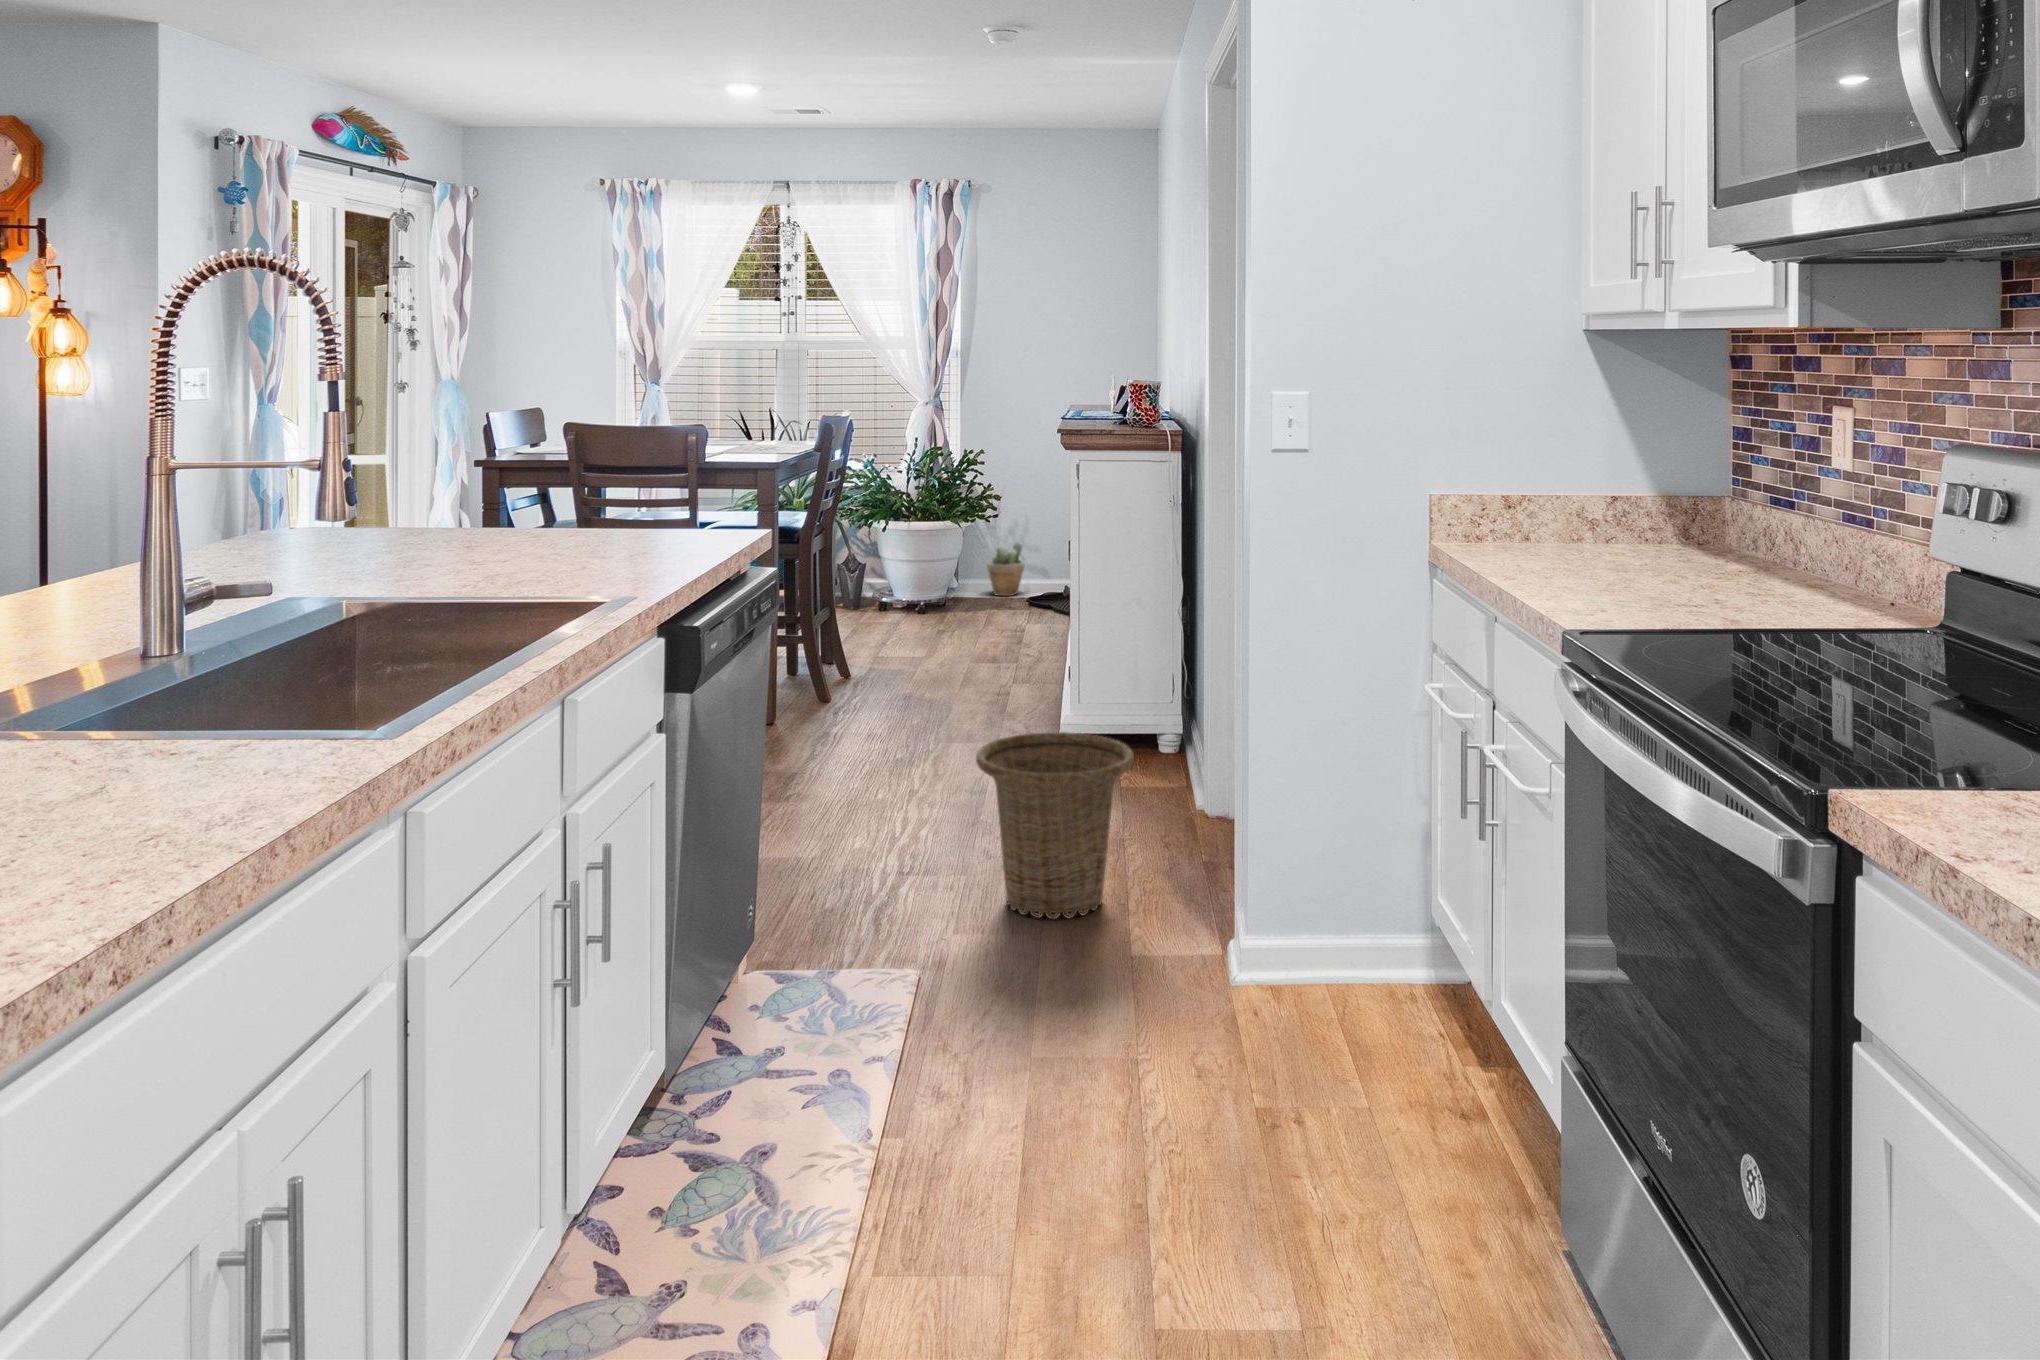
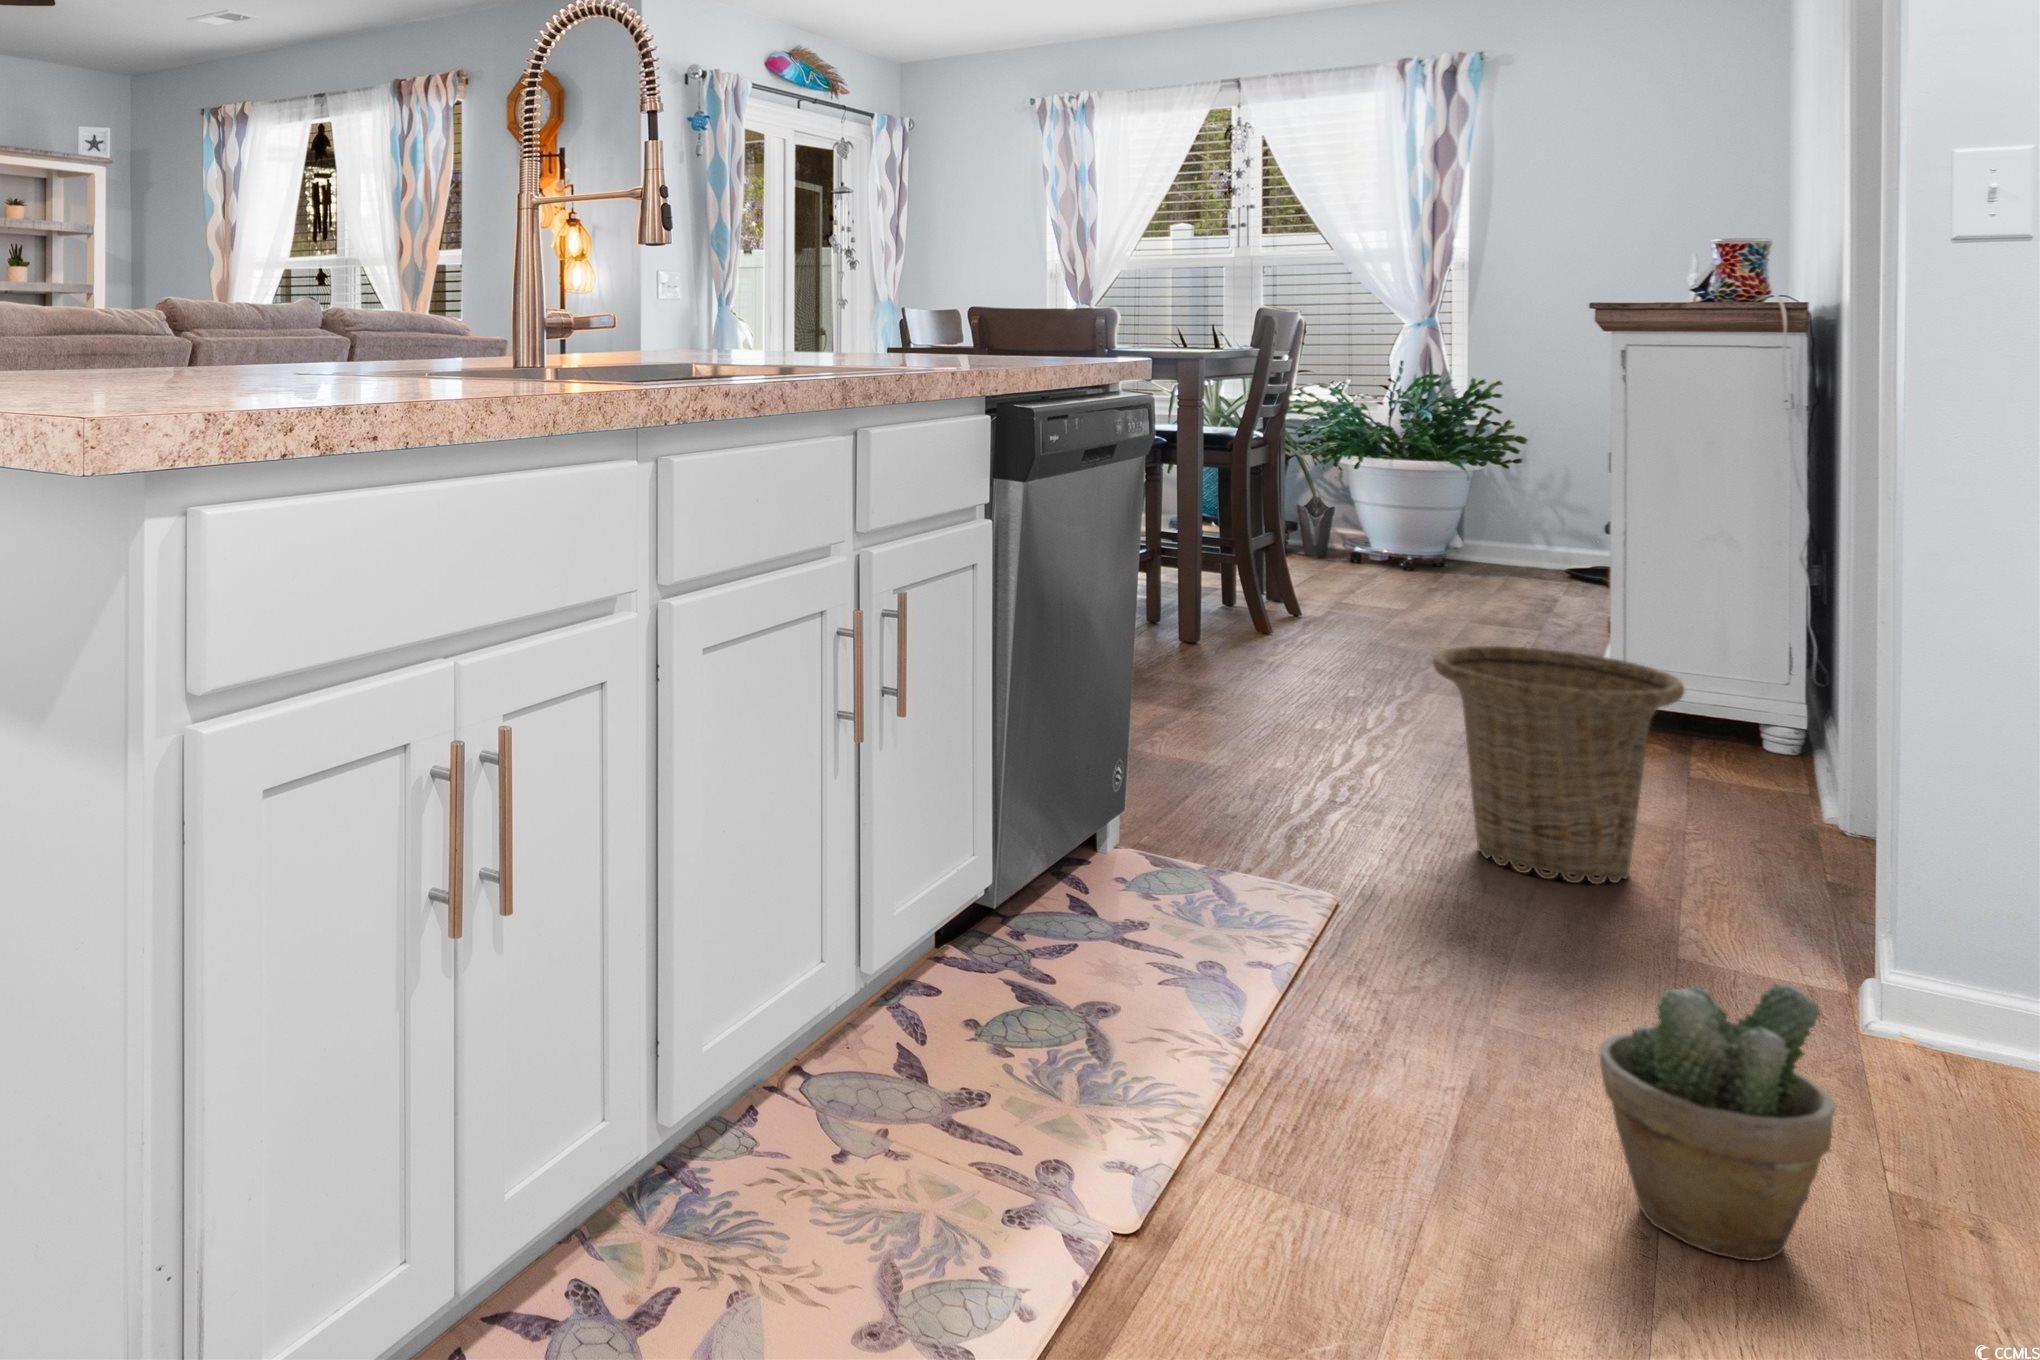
potted plant: present [987,542,1024,596] -> present [1599,983,1836,1261]

